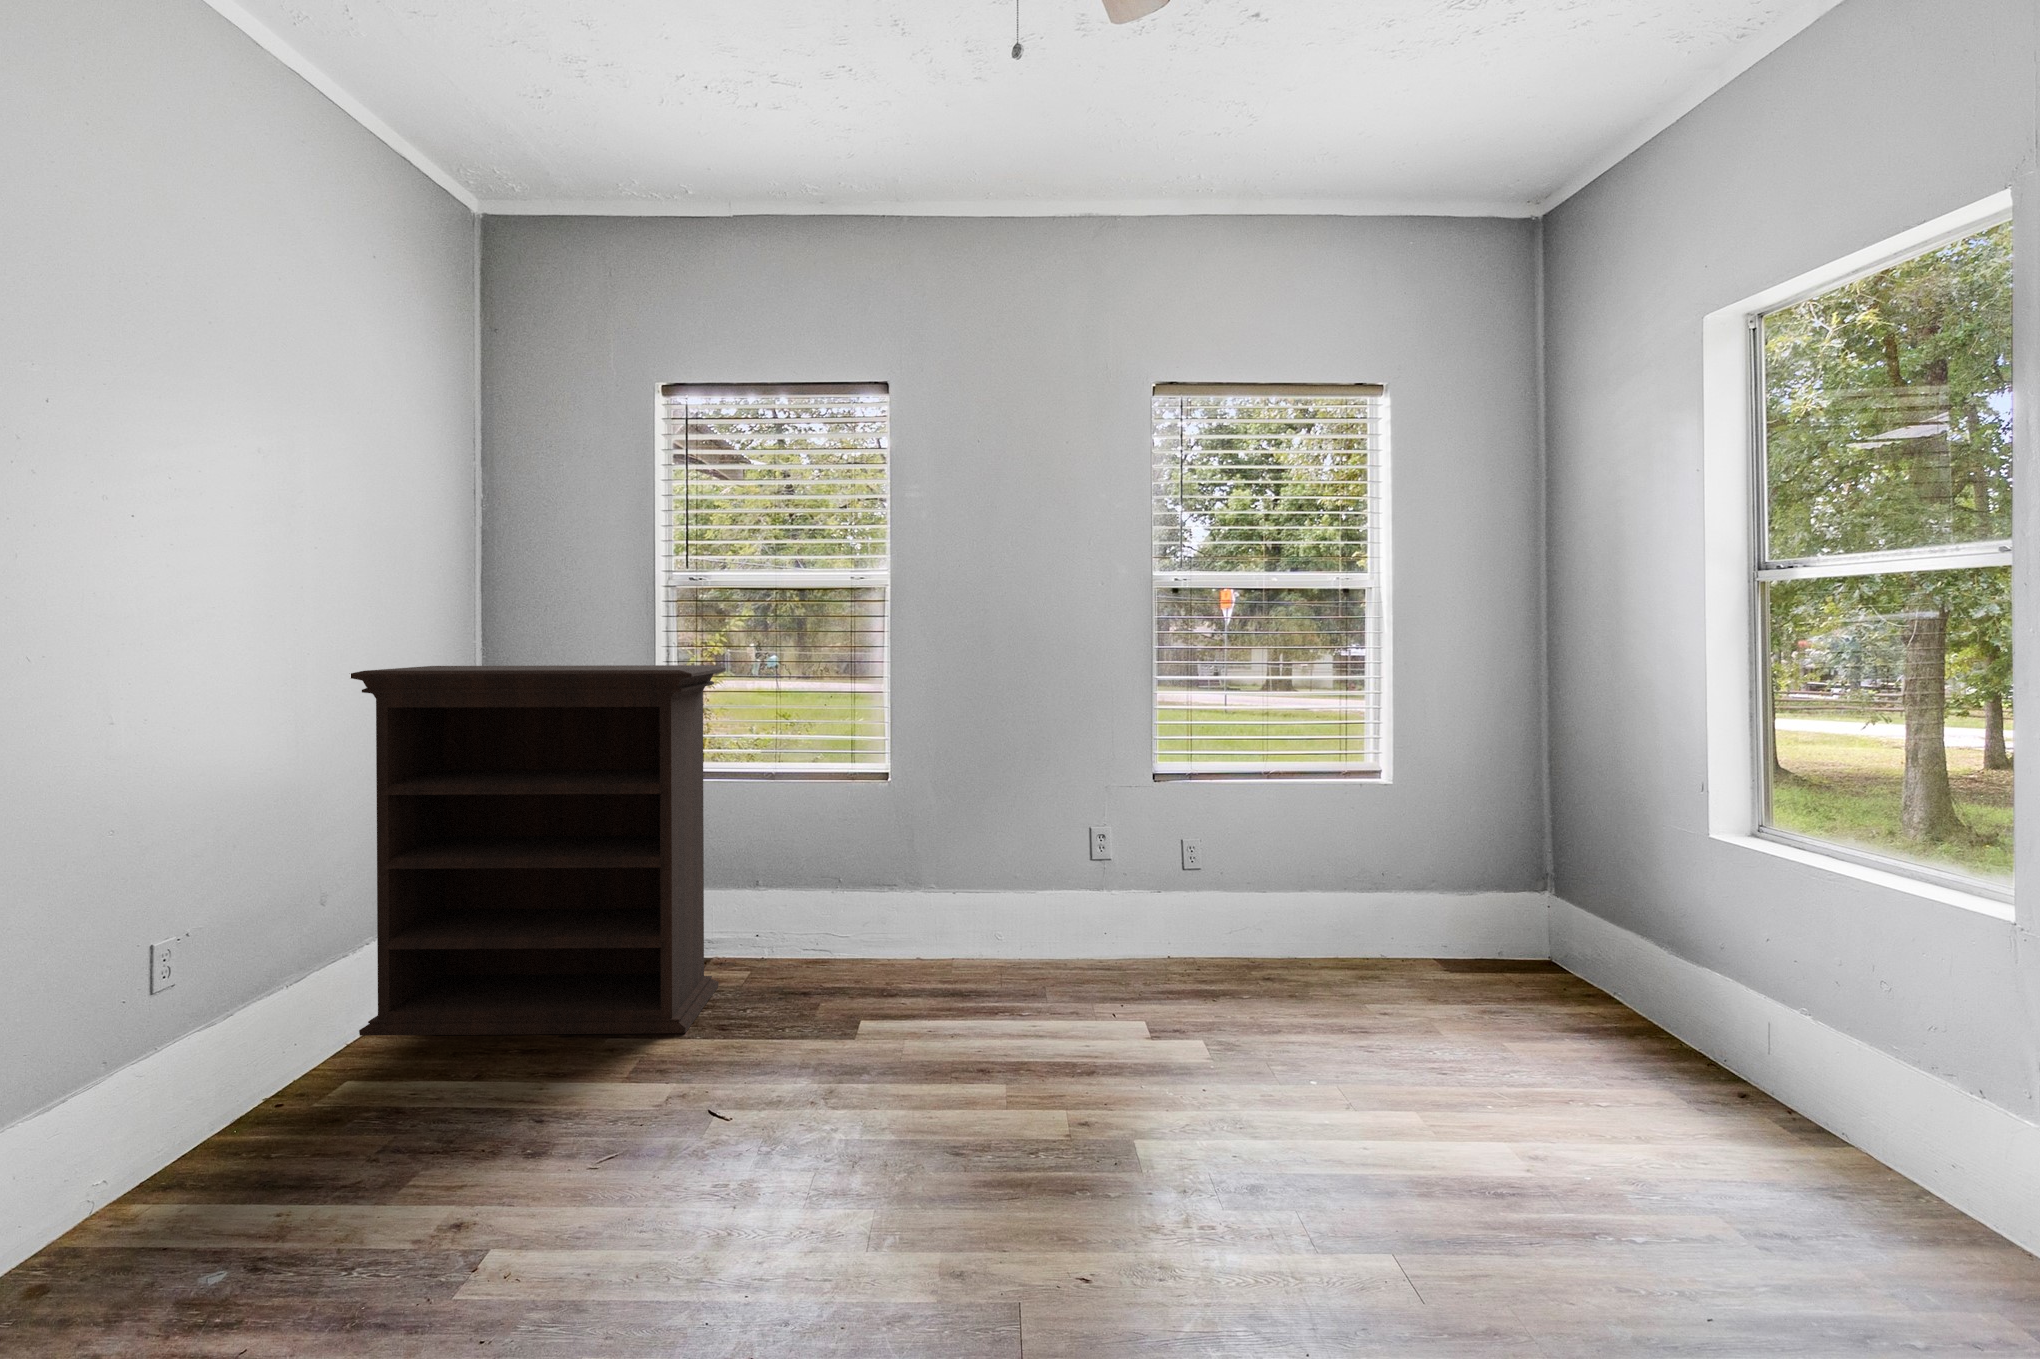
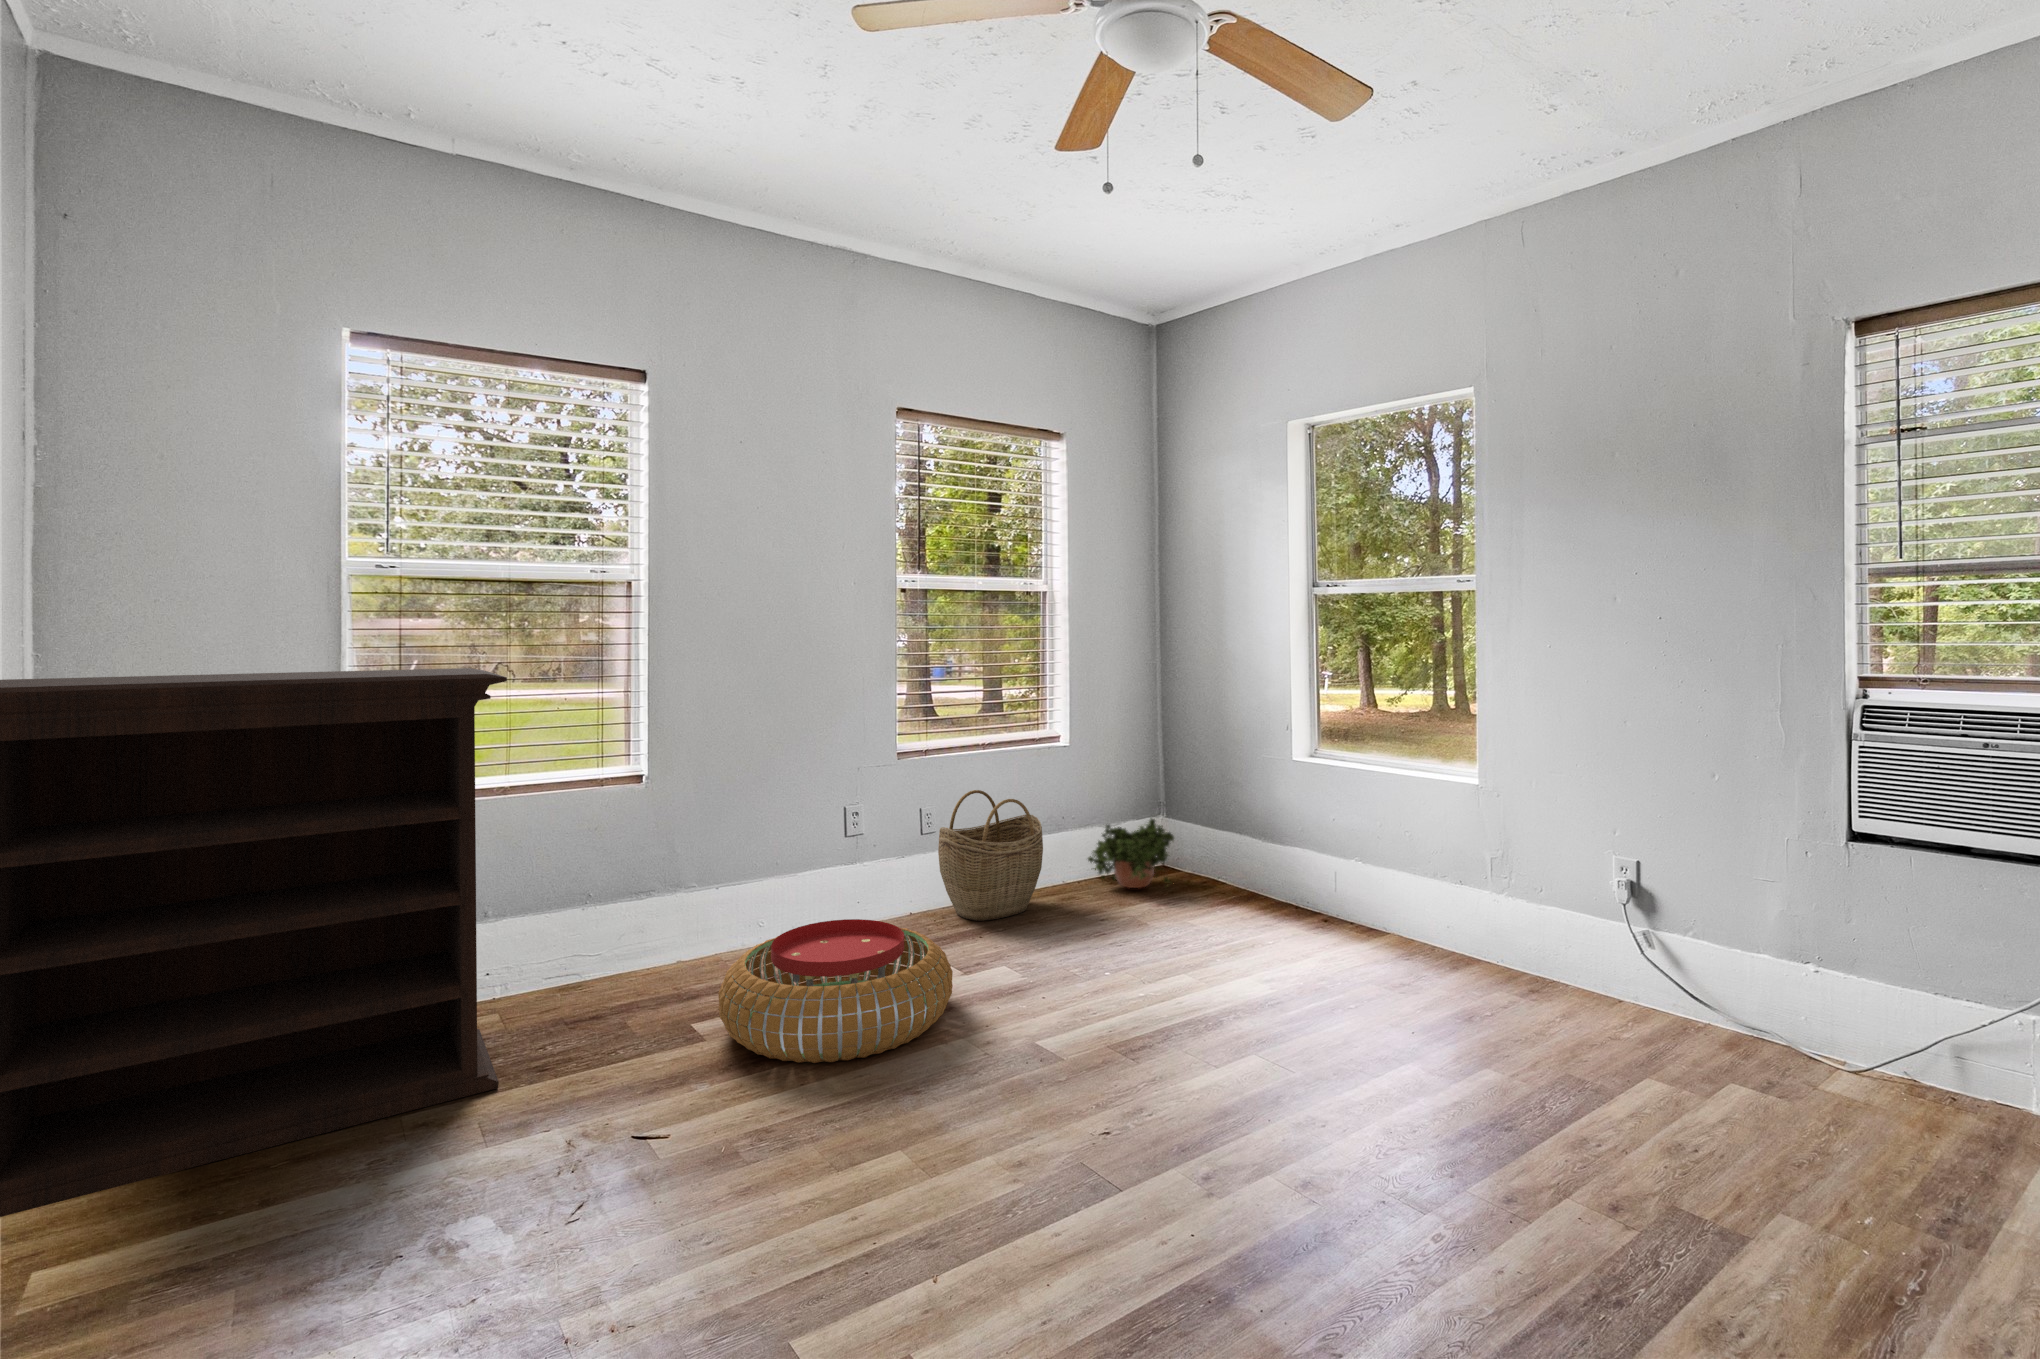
woven basket: none [1192,826,1322,985] -> present [938,790,1043,921]
potted plant: none [1406,891,1537,996] -> present [1088,818,1174,888]
pouf: none [858,944,1101,1095] -> present [718,919,953,1063]

